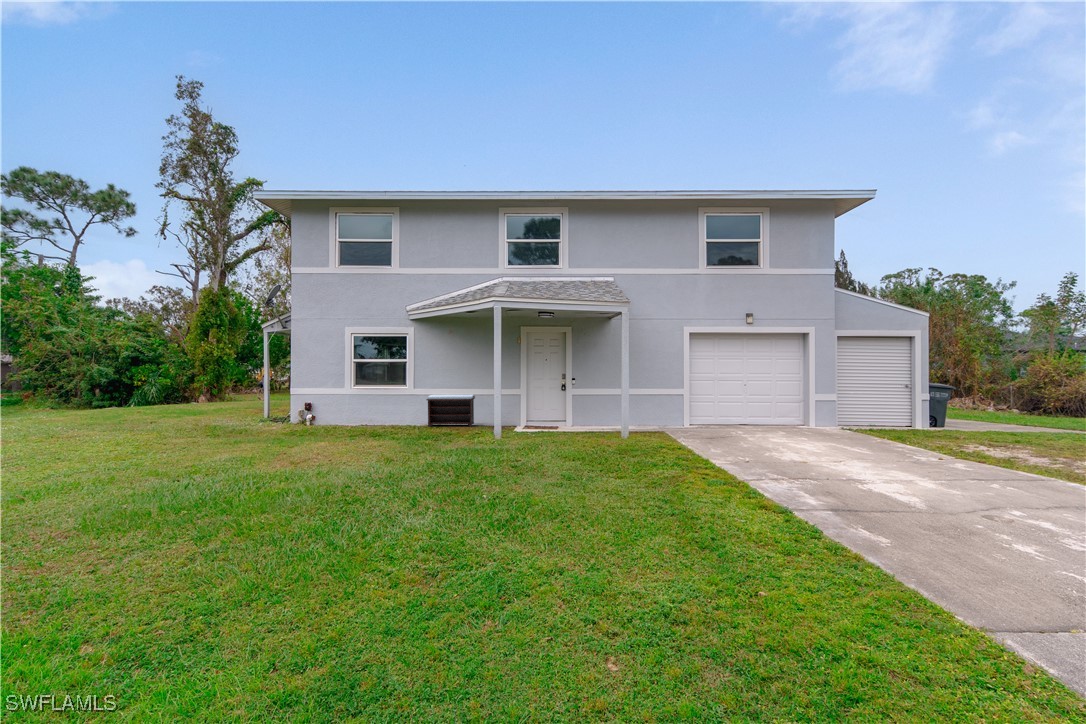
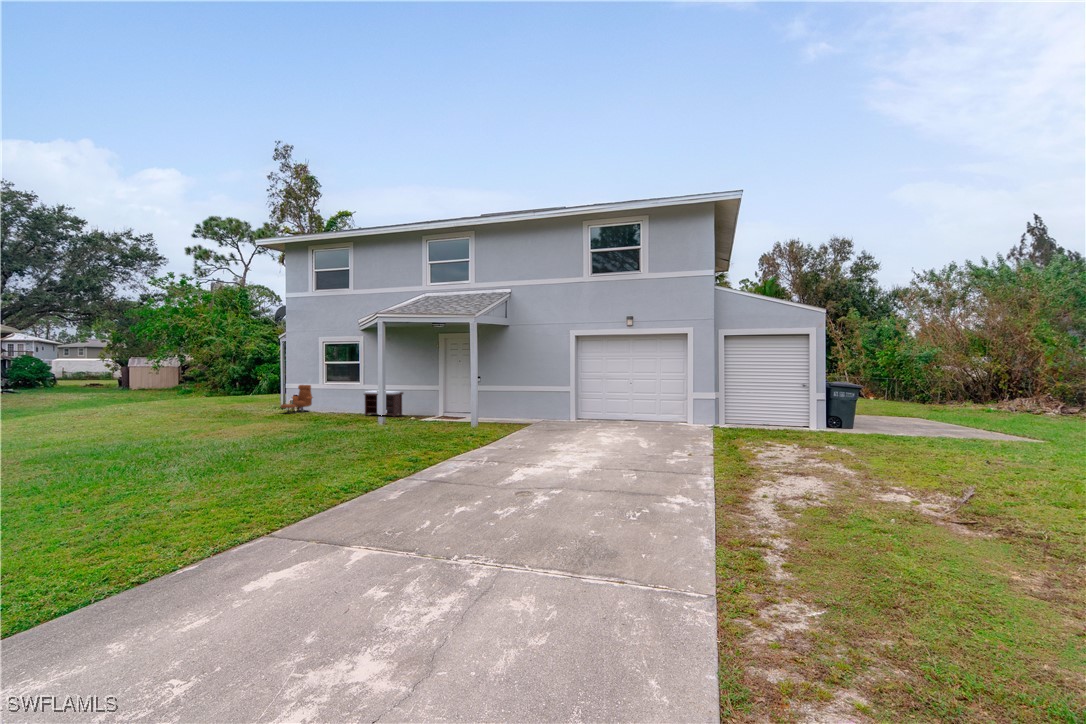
lounge chair: none [301,390,340,431] -> present [281,385,313,414]

